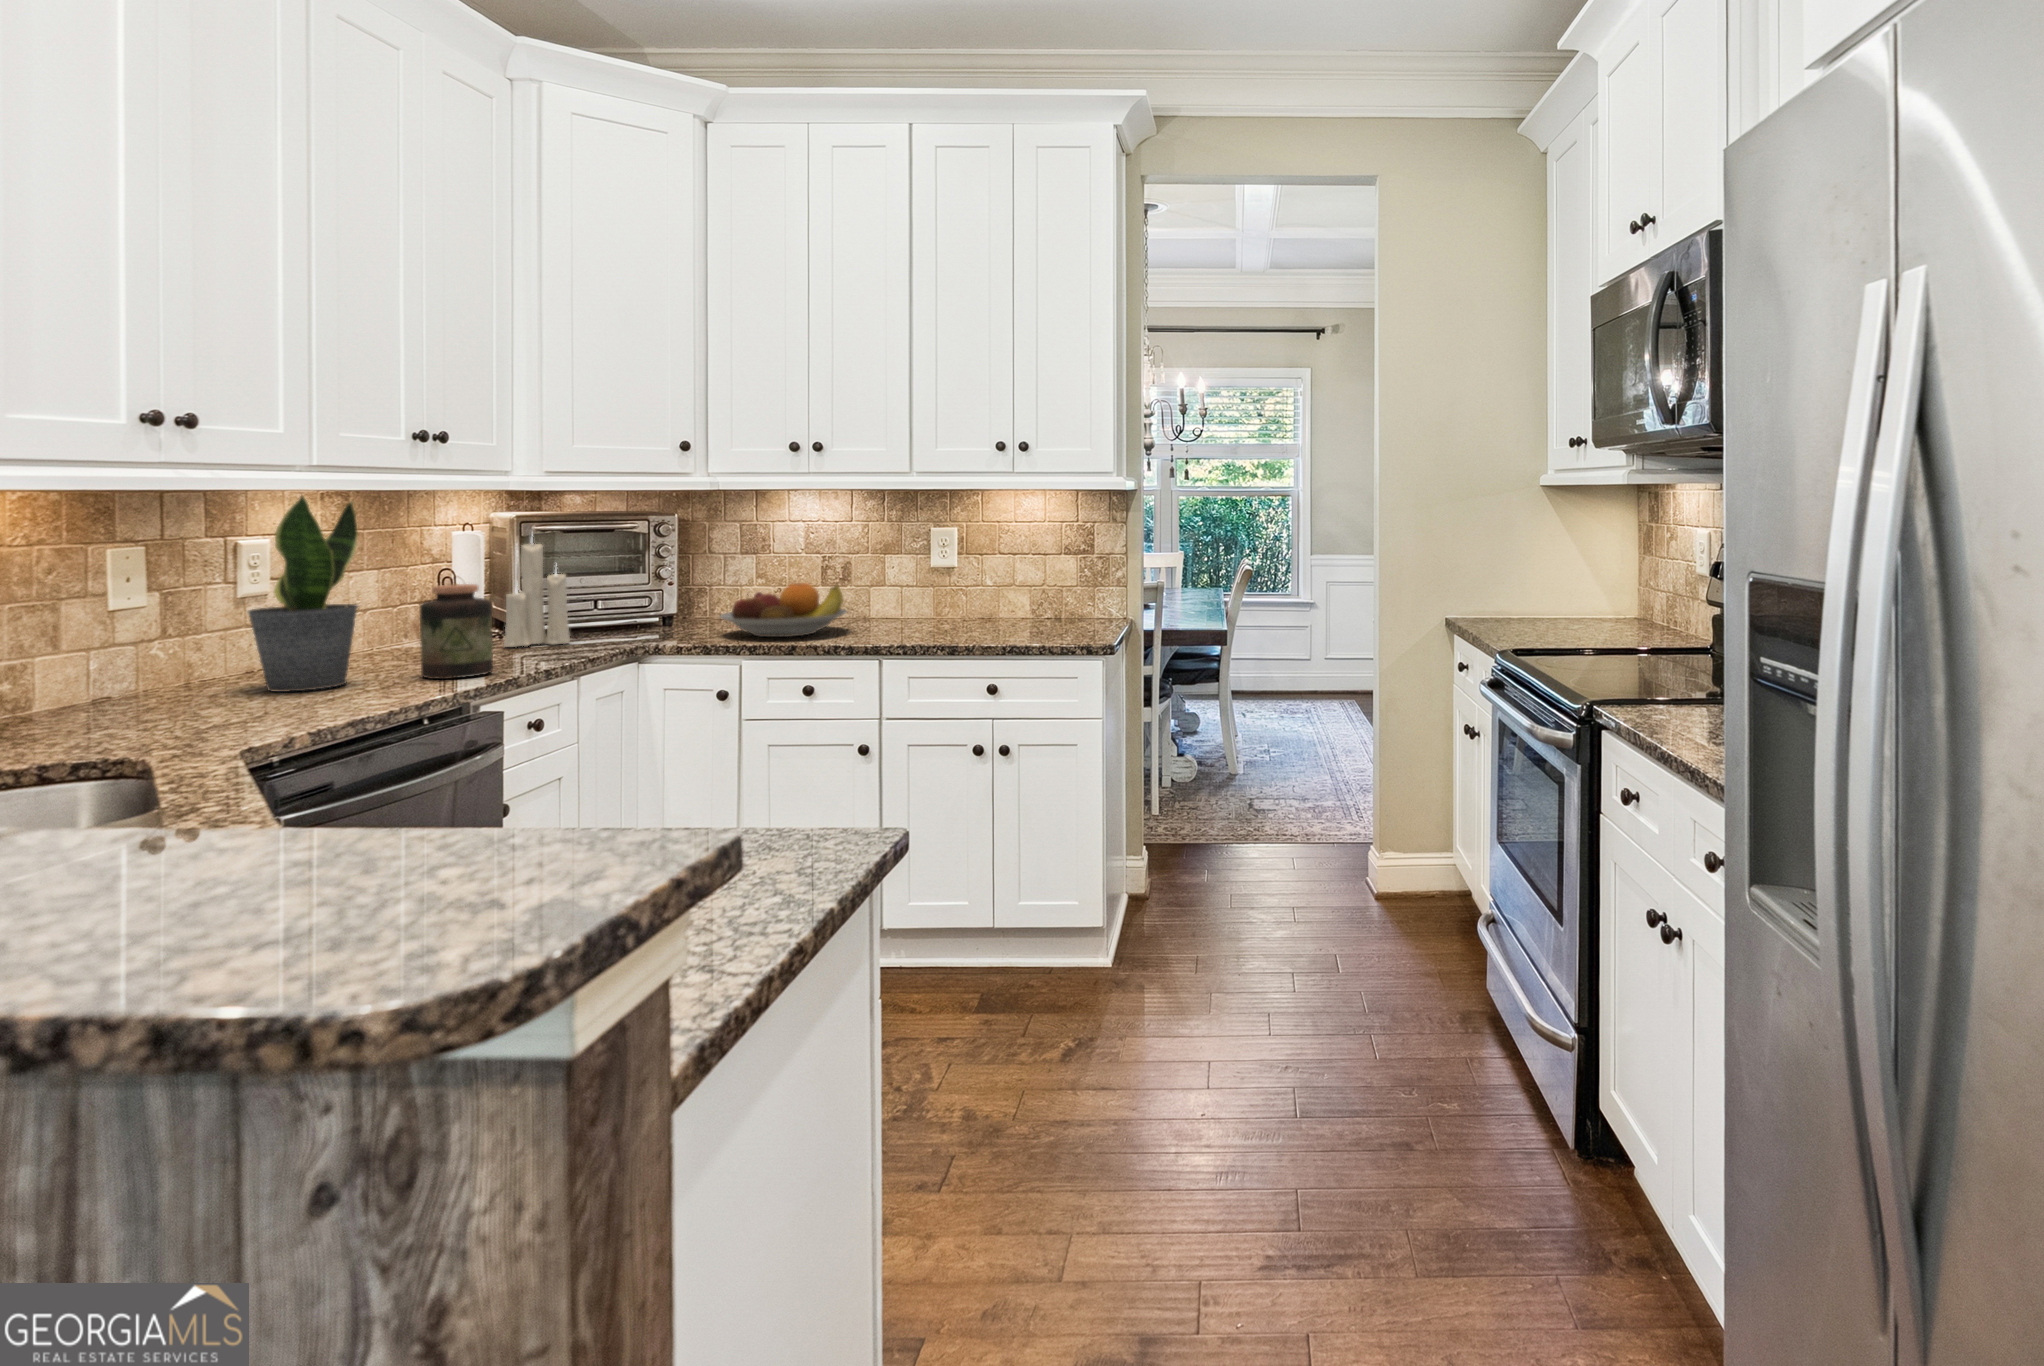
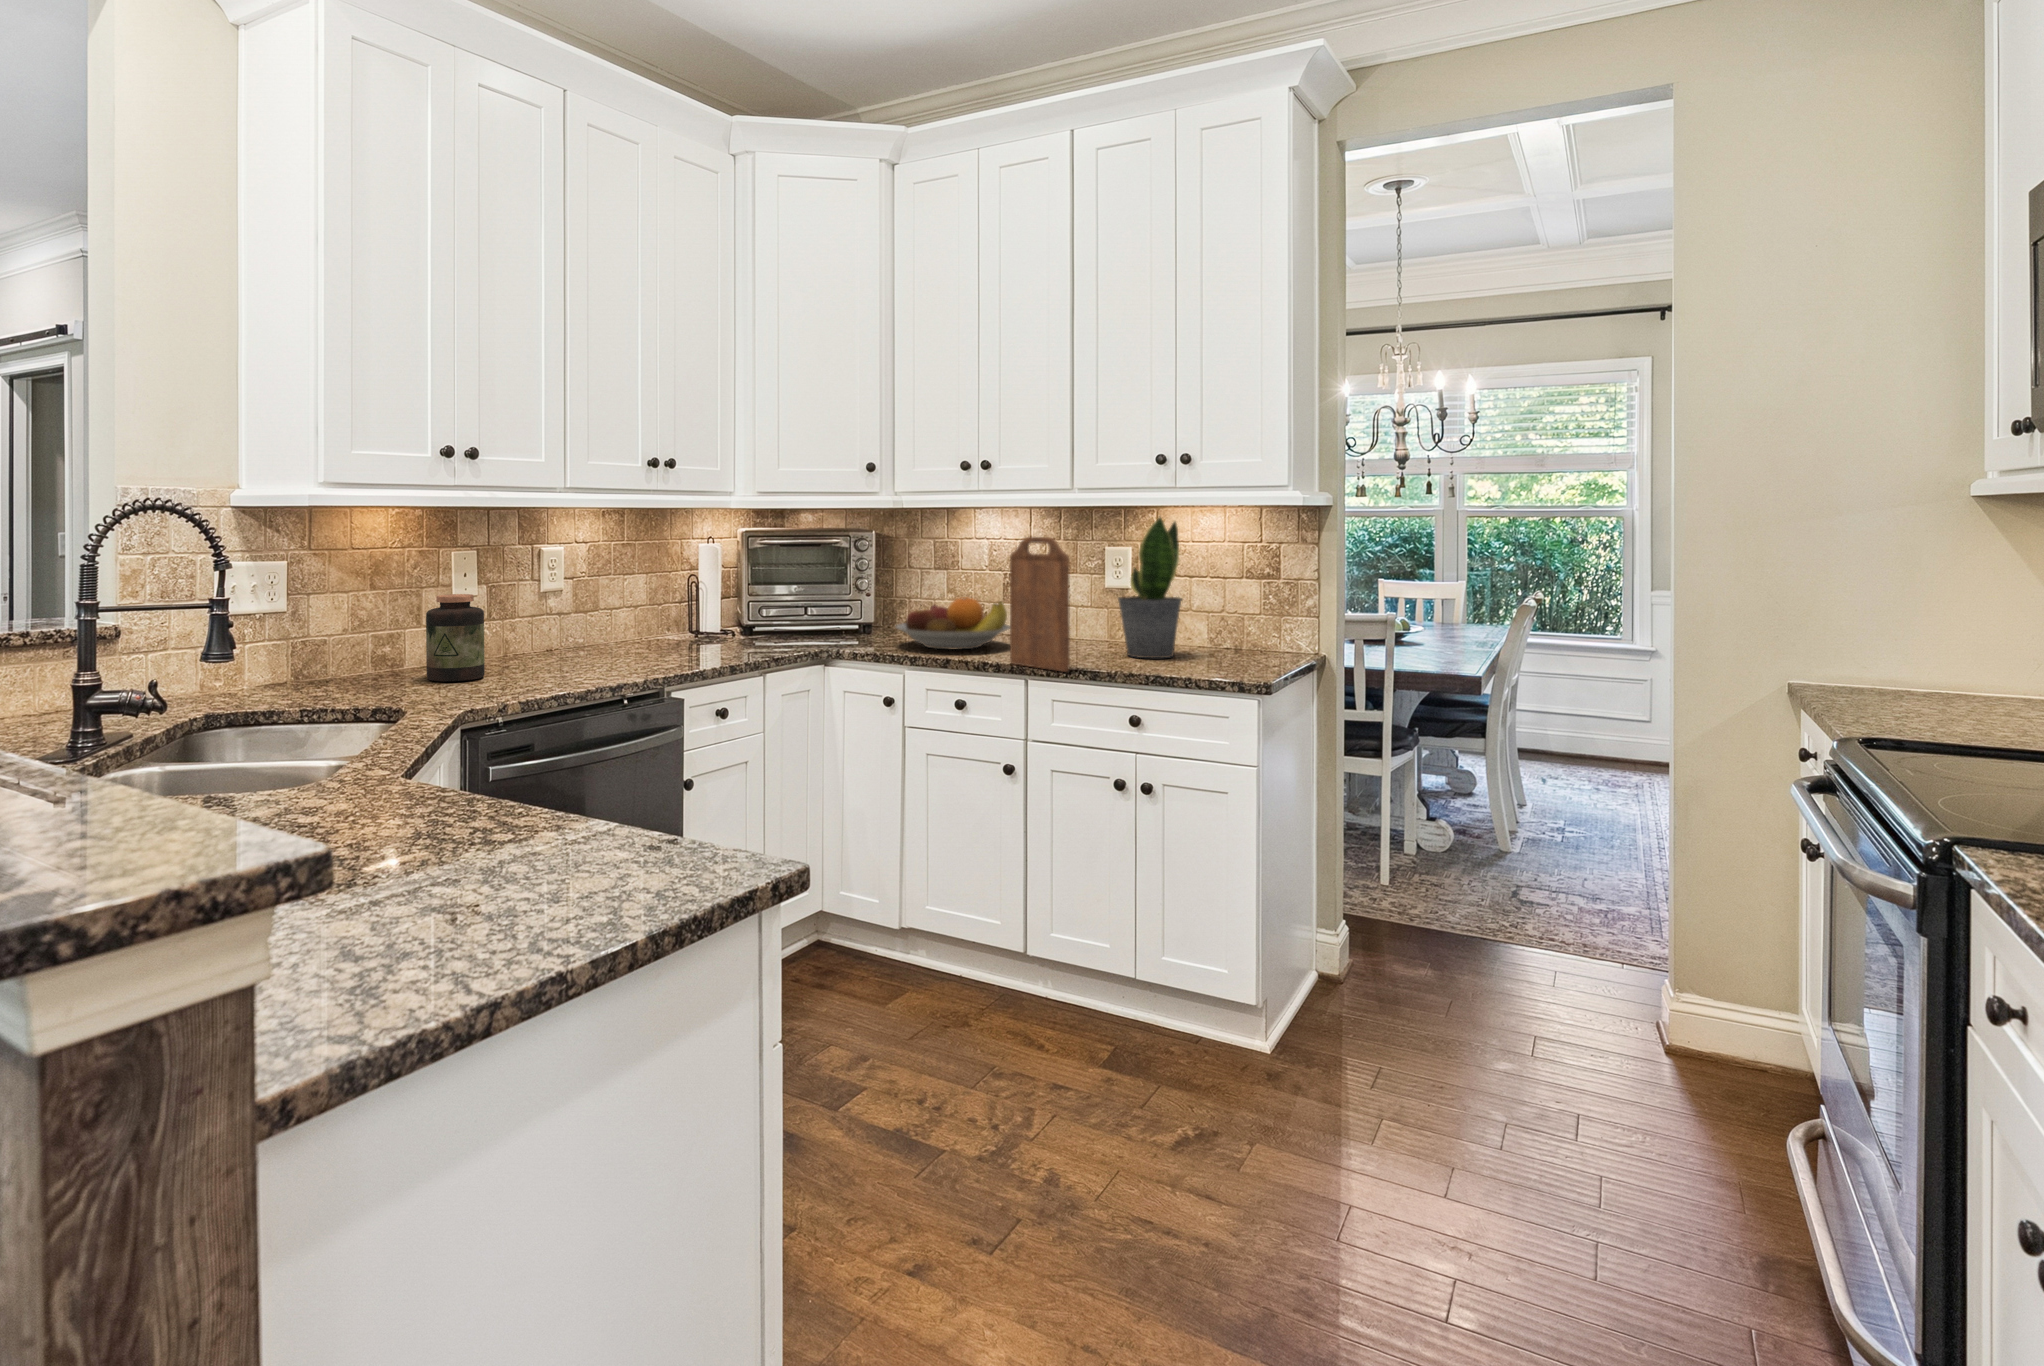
potted plant: present [248,496,358,692] -> present [1118,516,1182,658]
cutting board: none [861,520,928,649] -> present [1010,537,1070,672]
candle: present [504,535,570,647] -> none [725,538,775,643]
jar: present [420,584,493,679] -> present [426,594,485,682]

